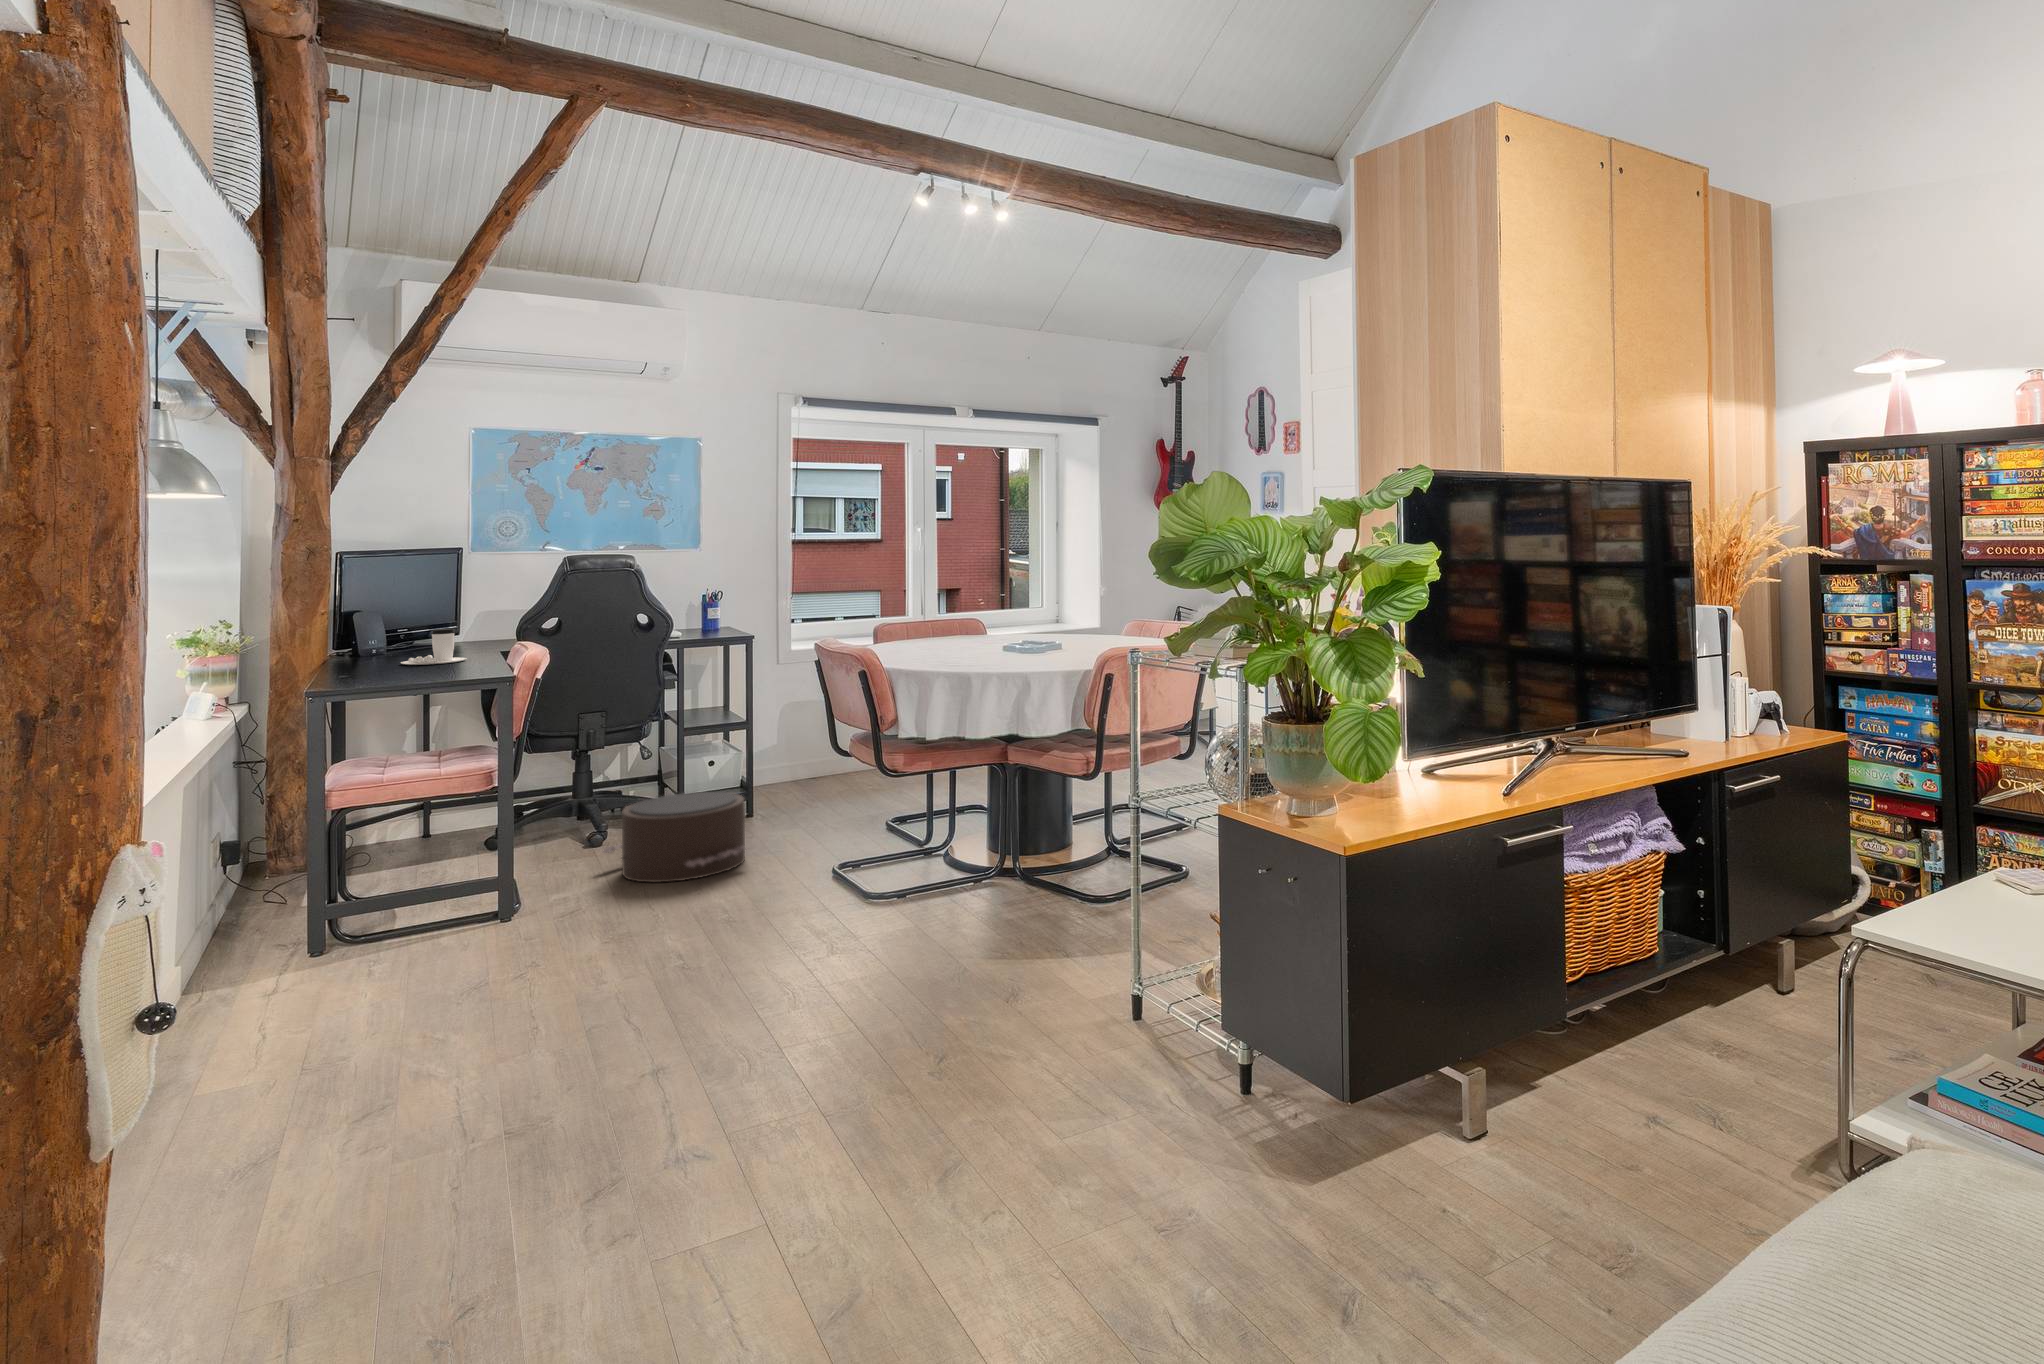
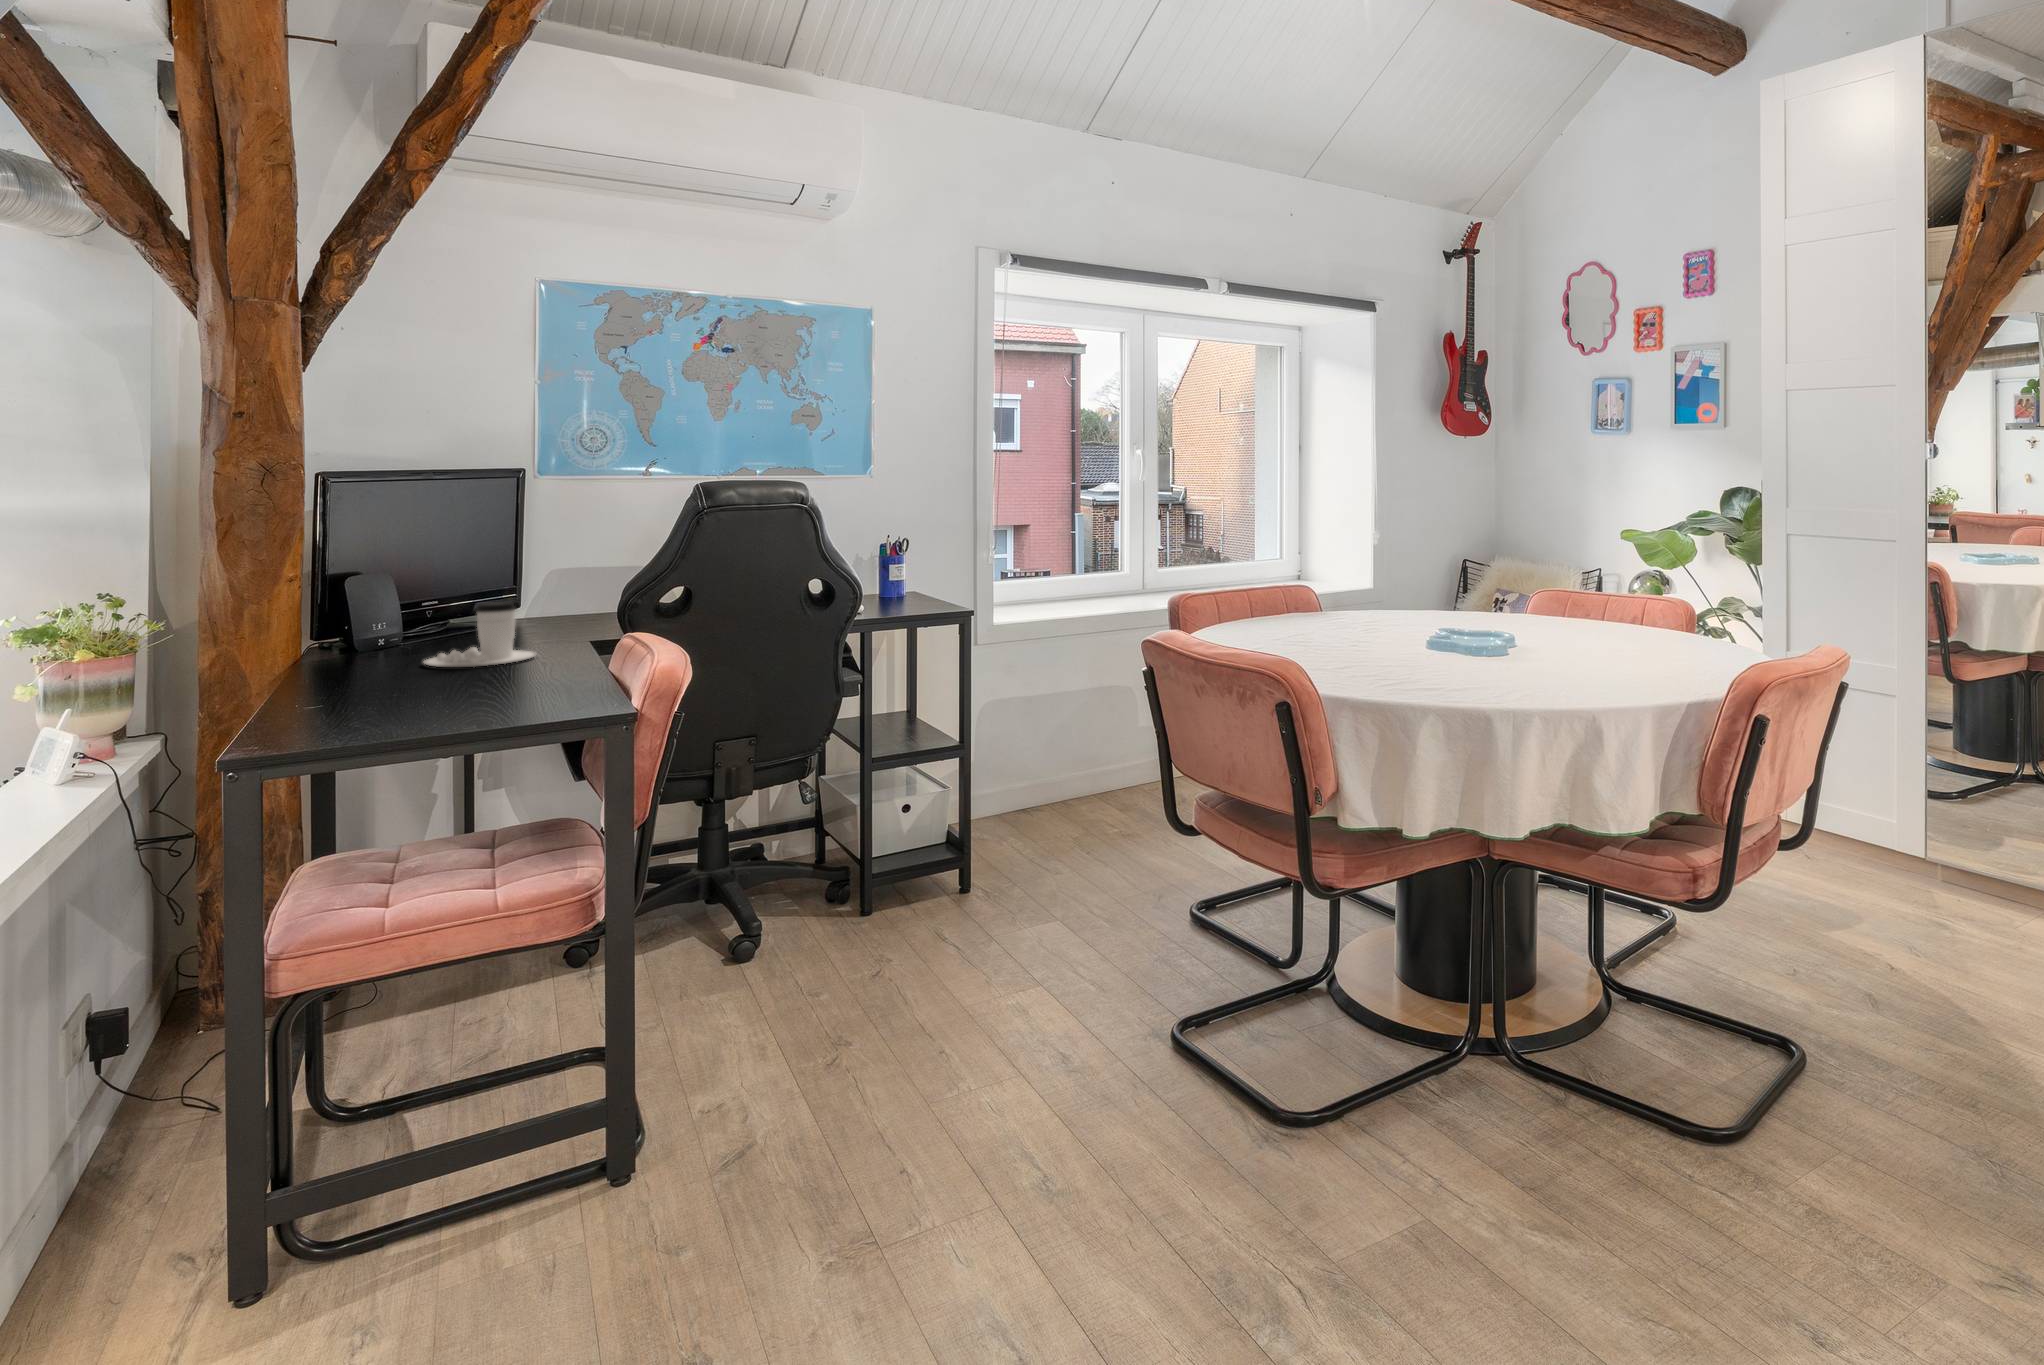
pouf: present [603,792,745,882] -> none [766,877,1022,1059]

